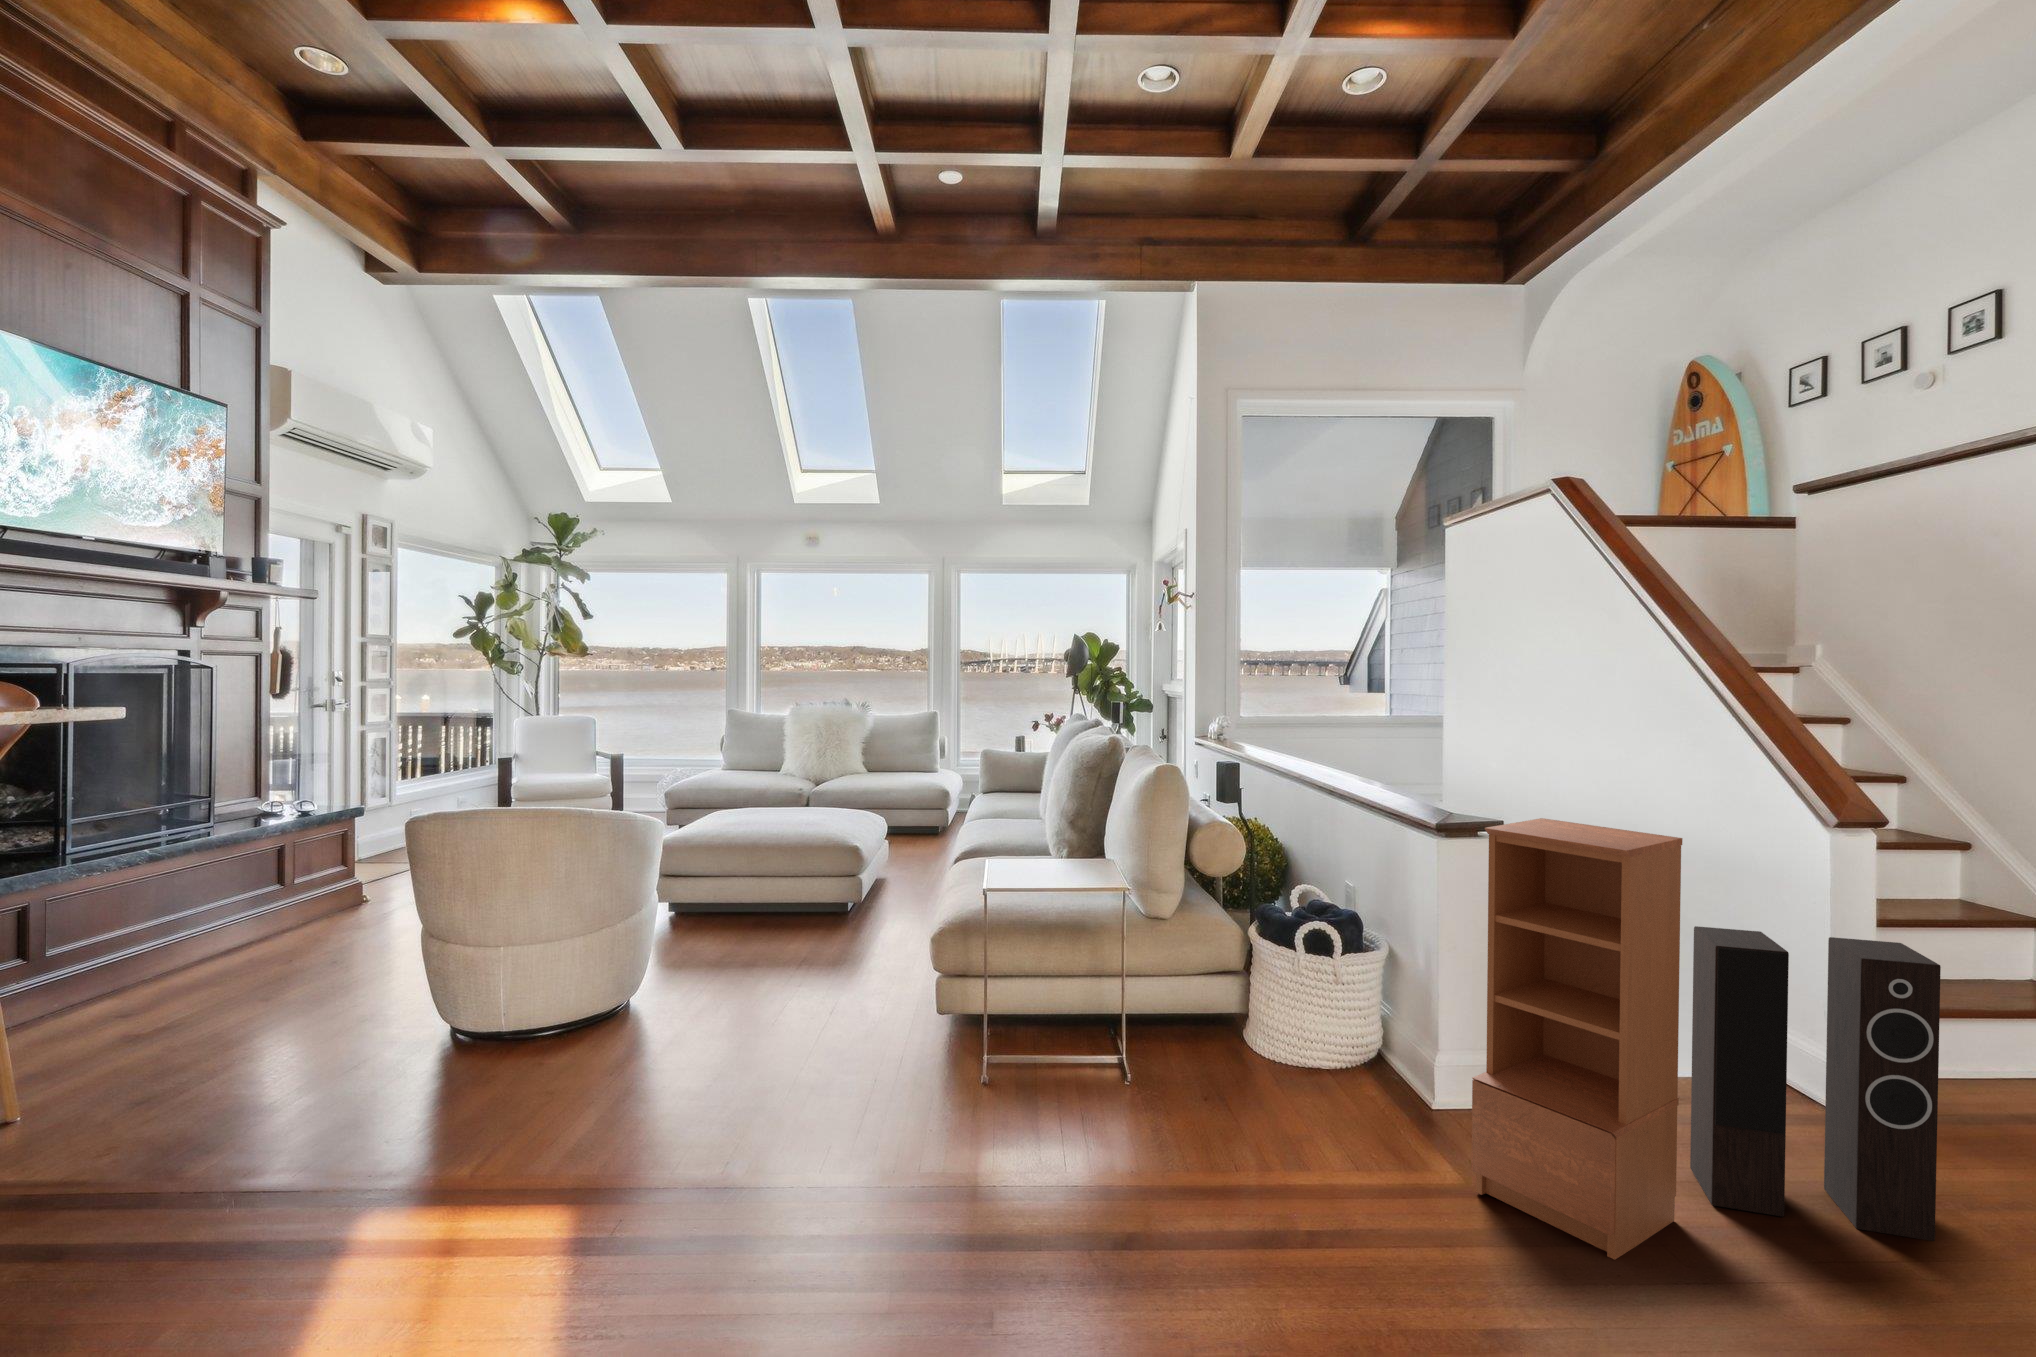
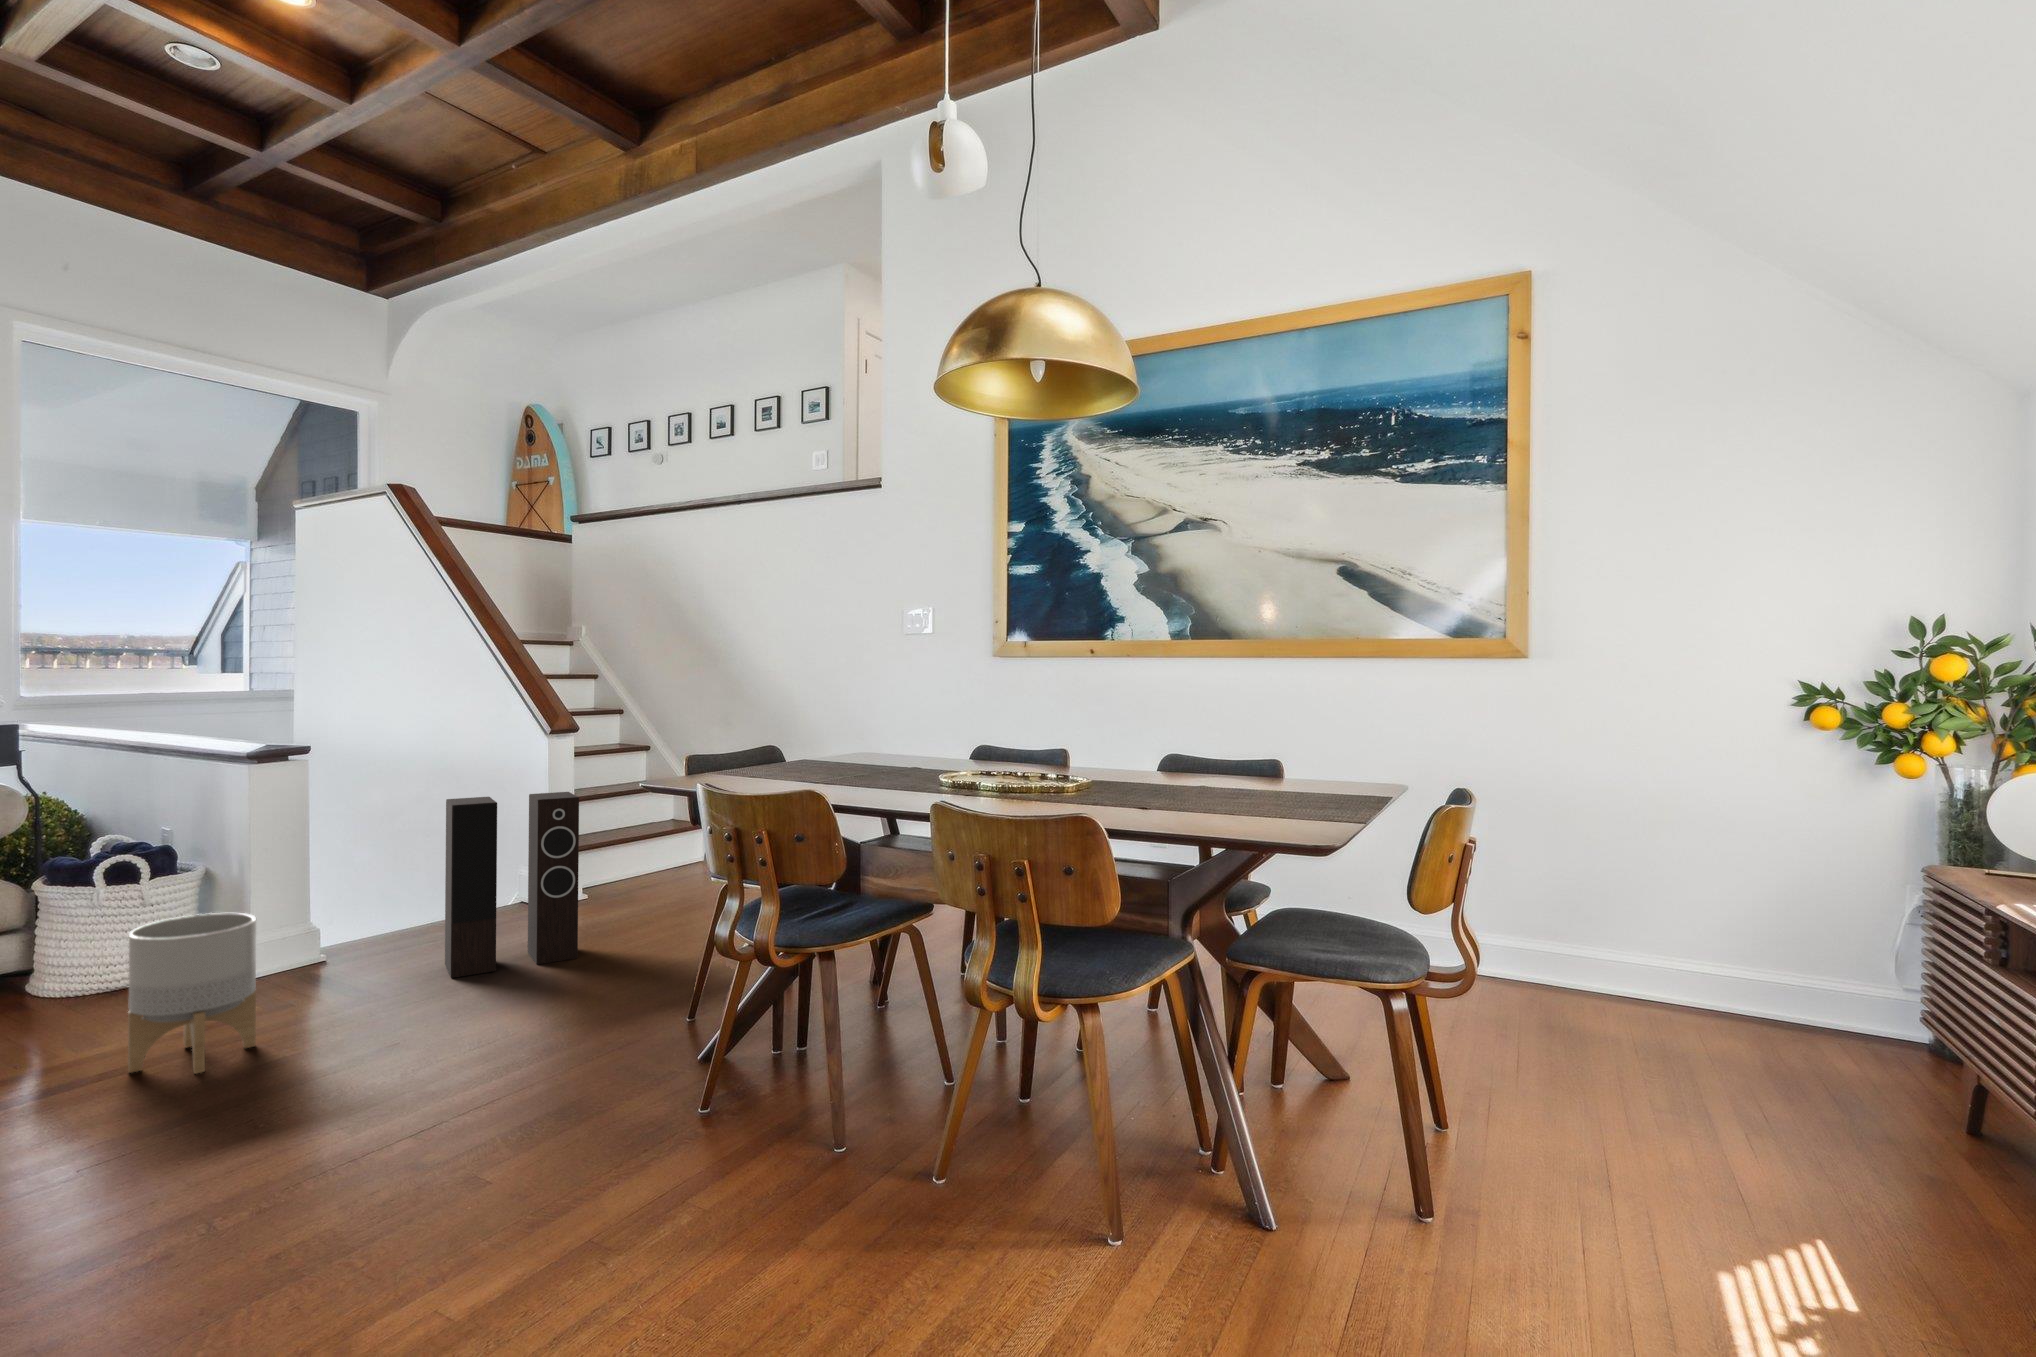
bookcase: present [1471,818,1682,1260] -> none [262,732,425,1020]
planter: none [1344,1047,1478,1279] -> present [128,913,256,1074]

